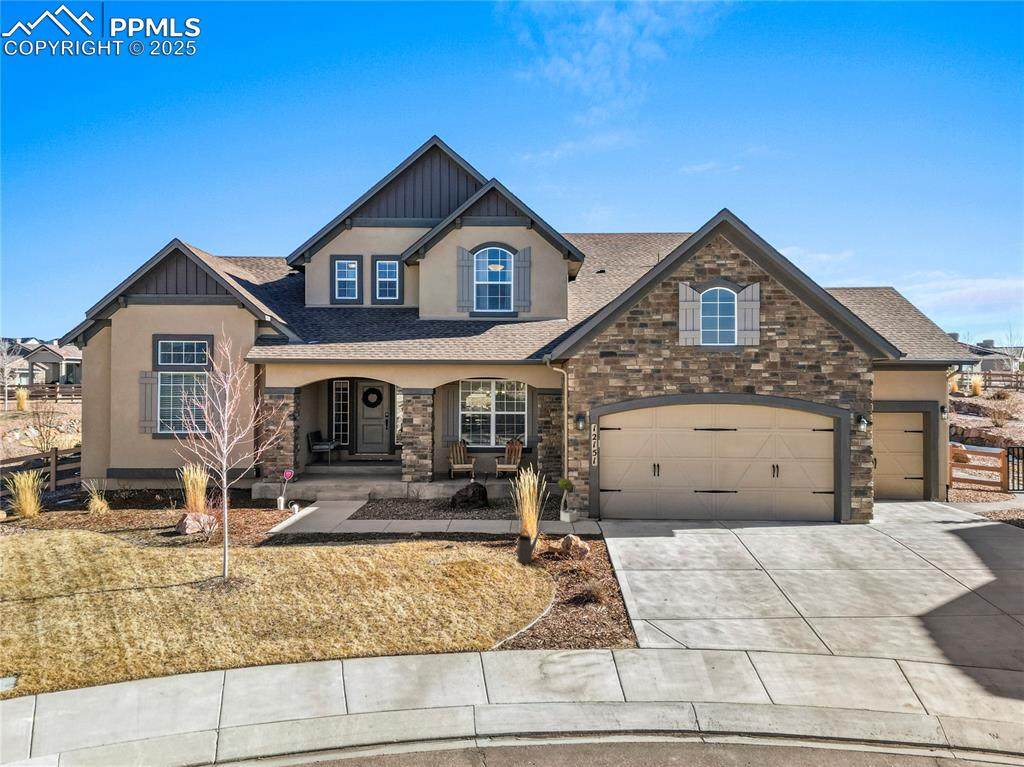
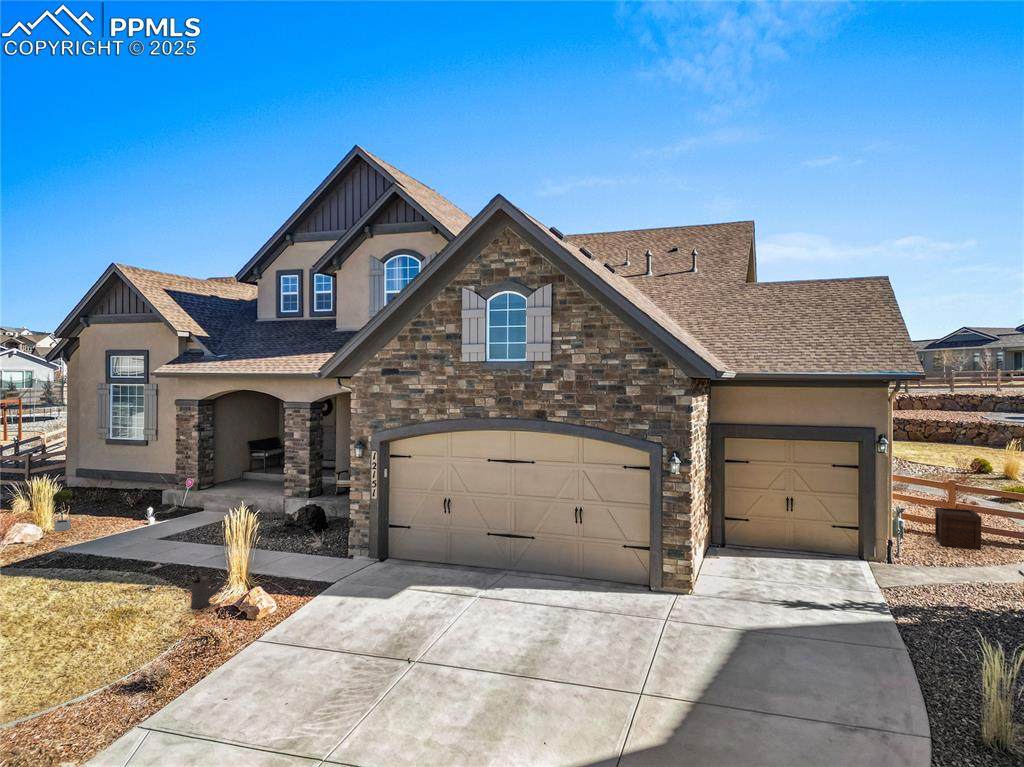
wooden crate: none [957,457,998,485] -> present [935,507,981,550]
potted tree: present [558,478,577,522] -> present [53,490,72,531]

